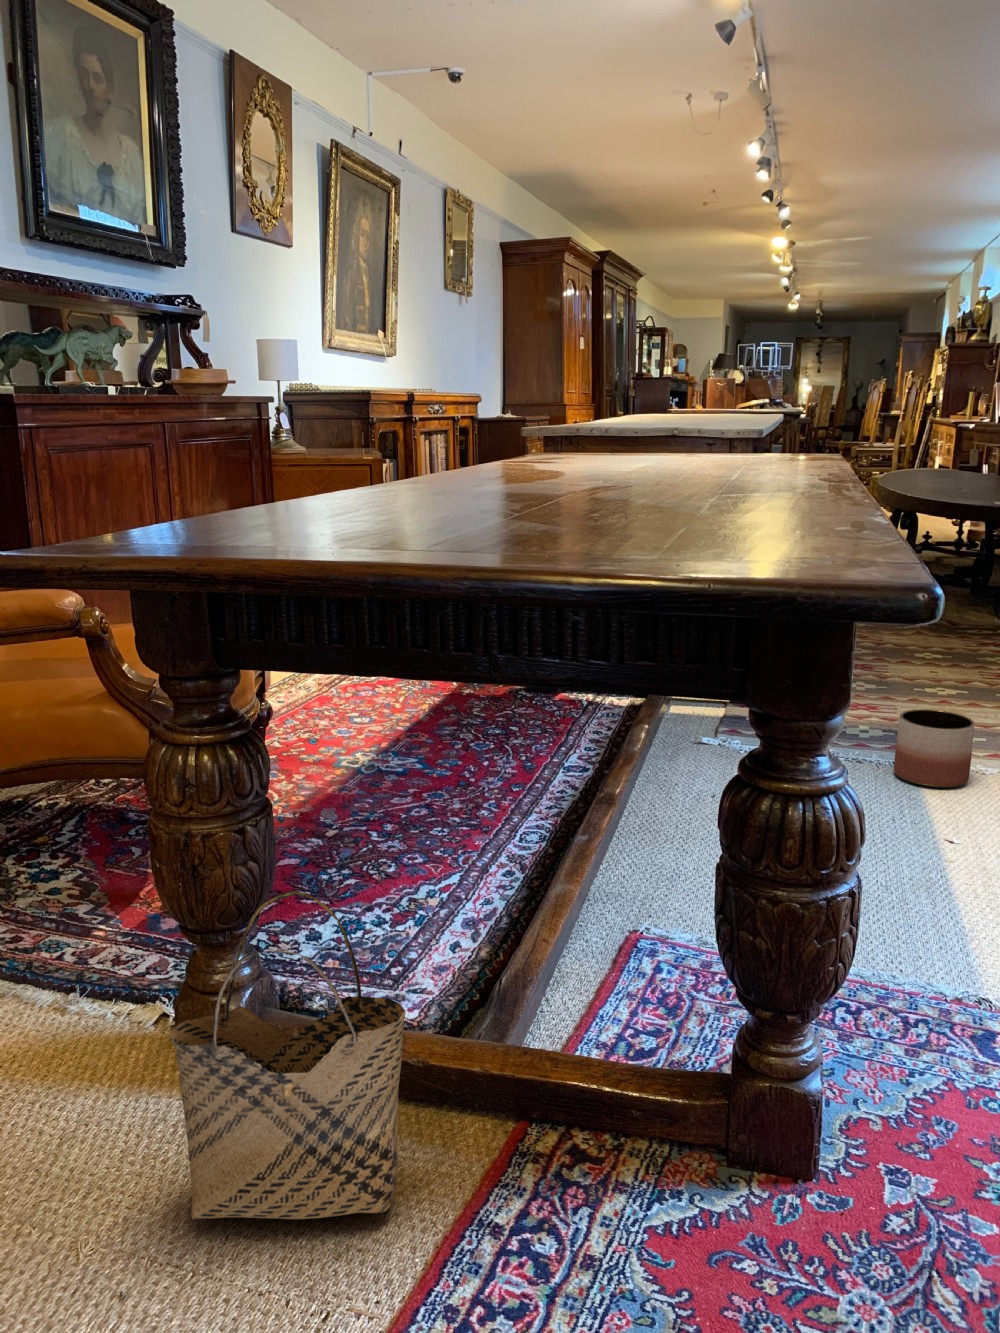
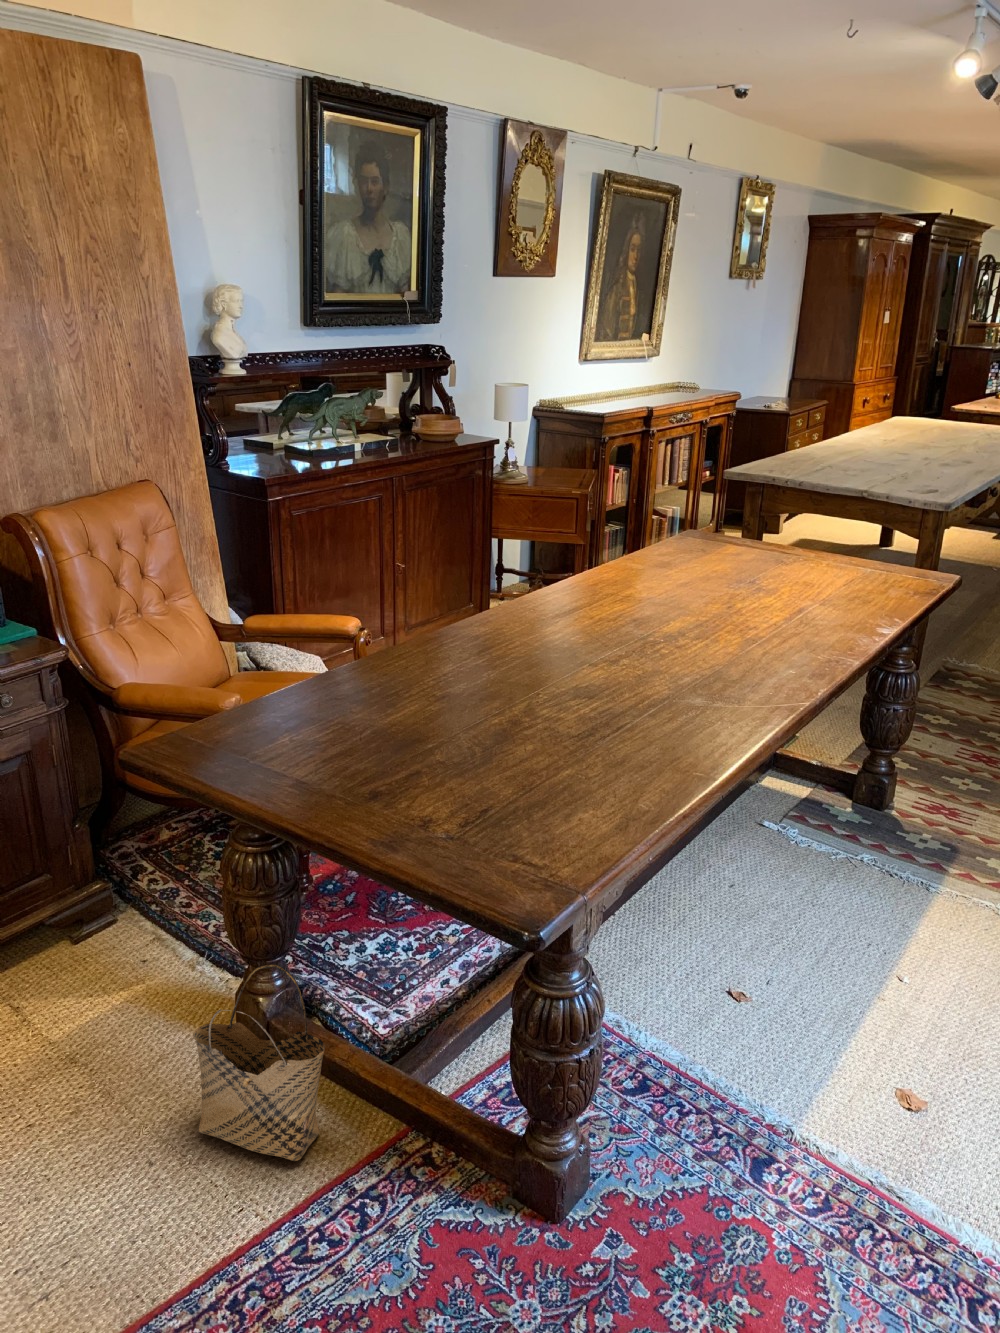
planter: present [894,709,975,788] -> none [900,845,976,923]

